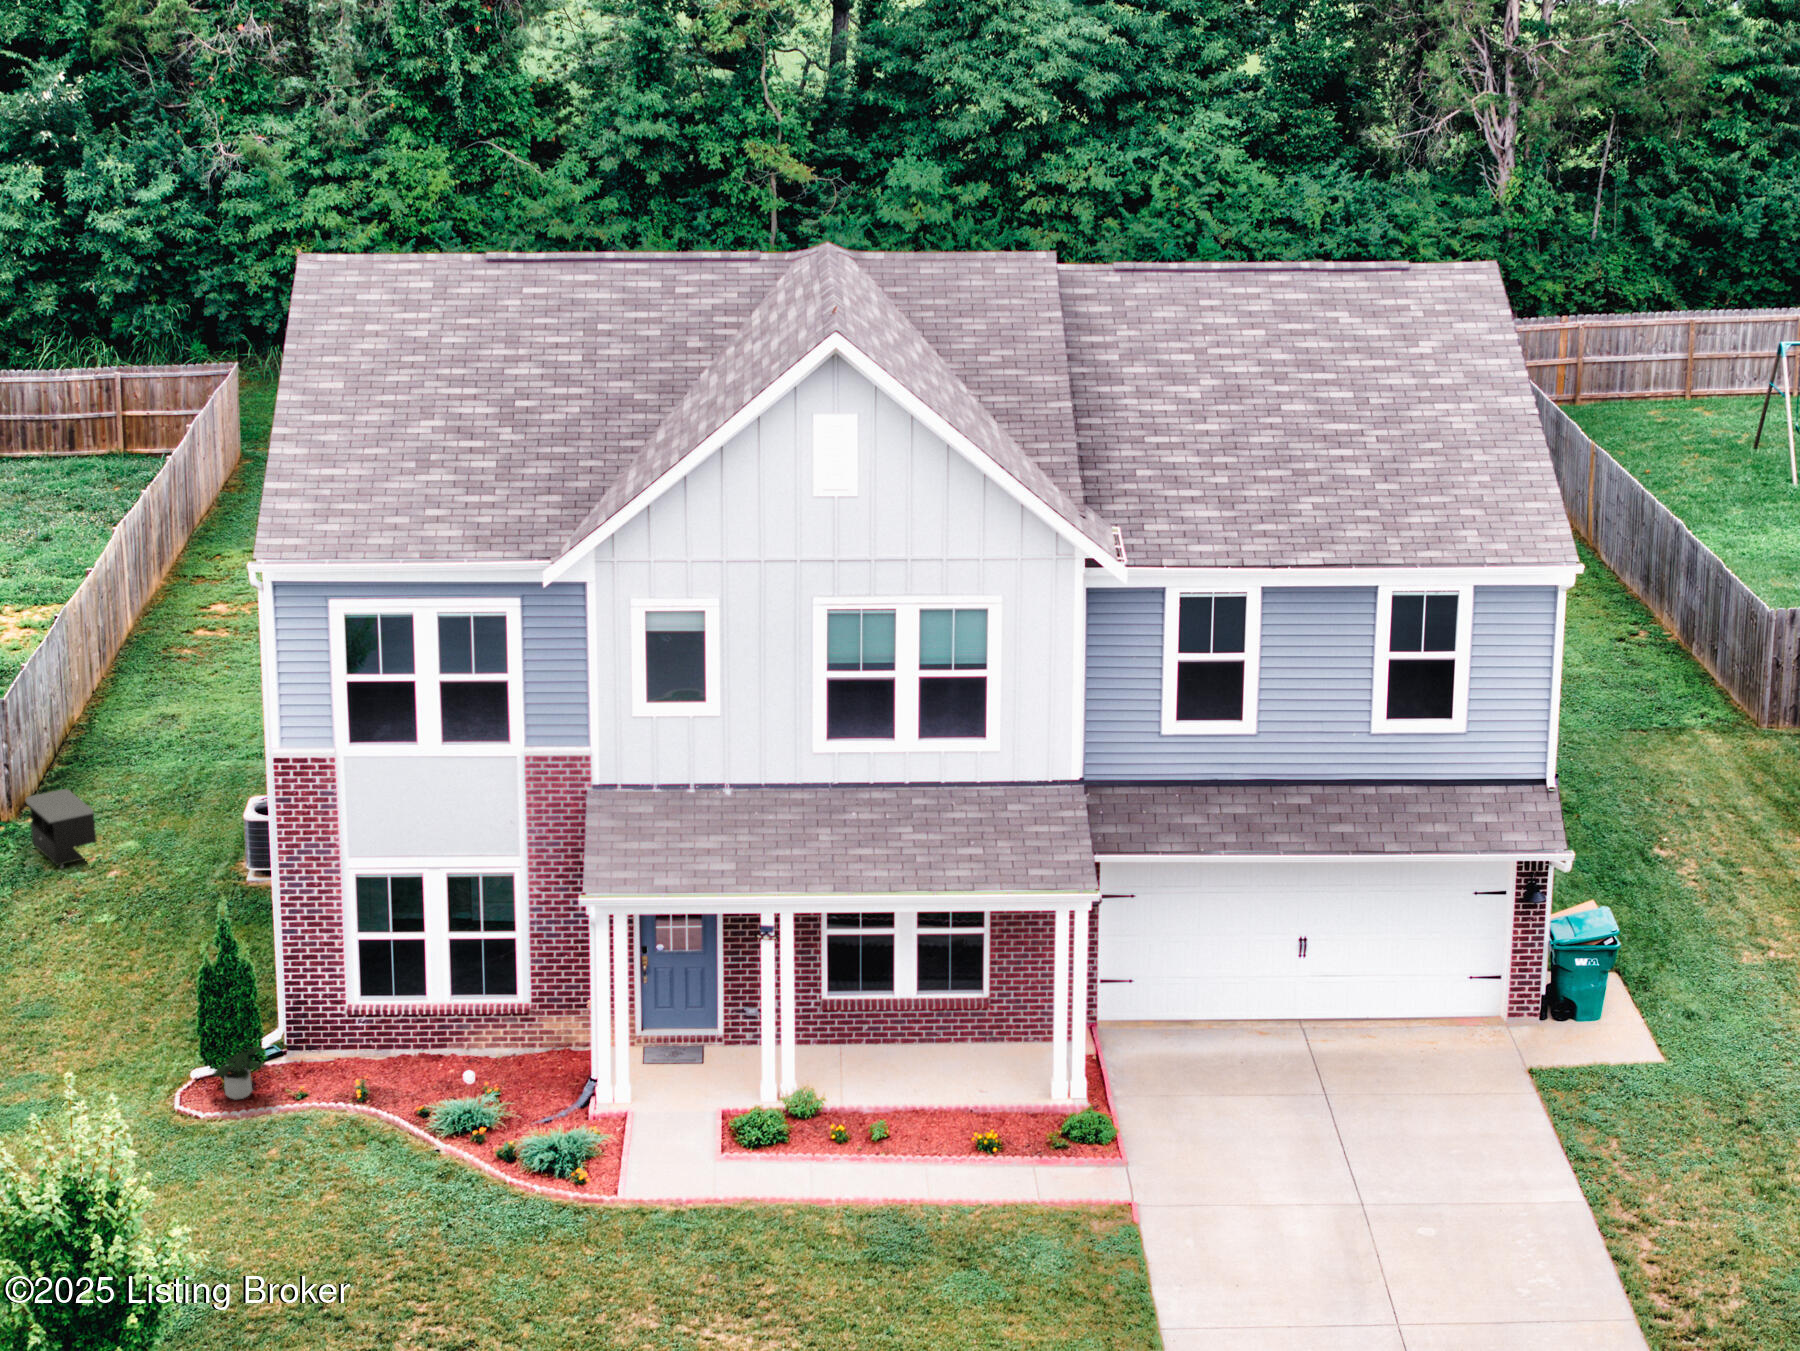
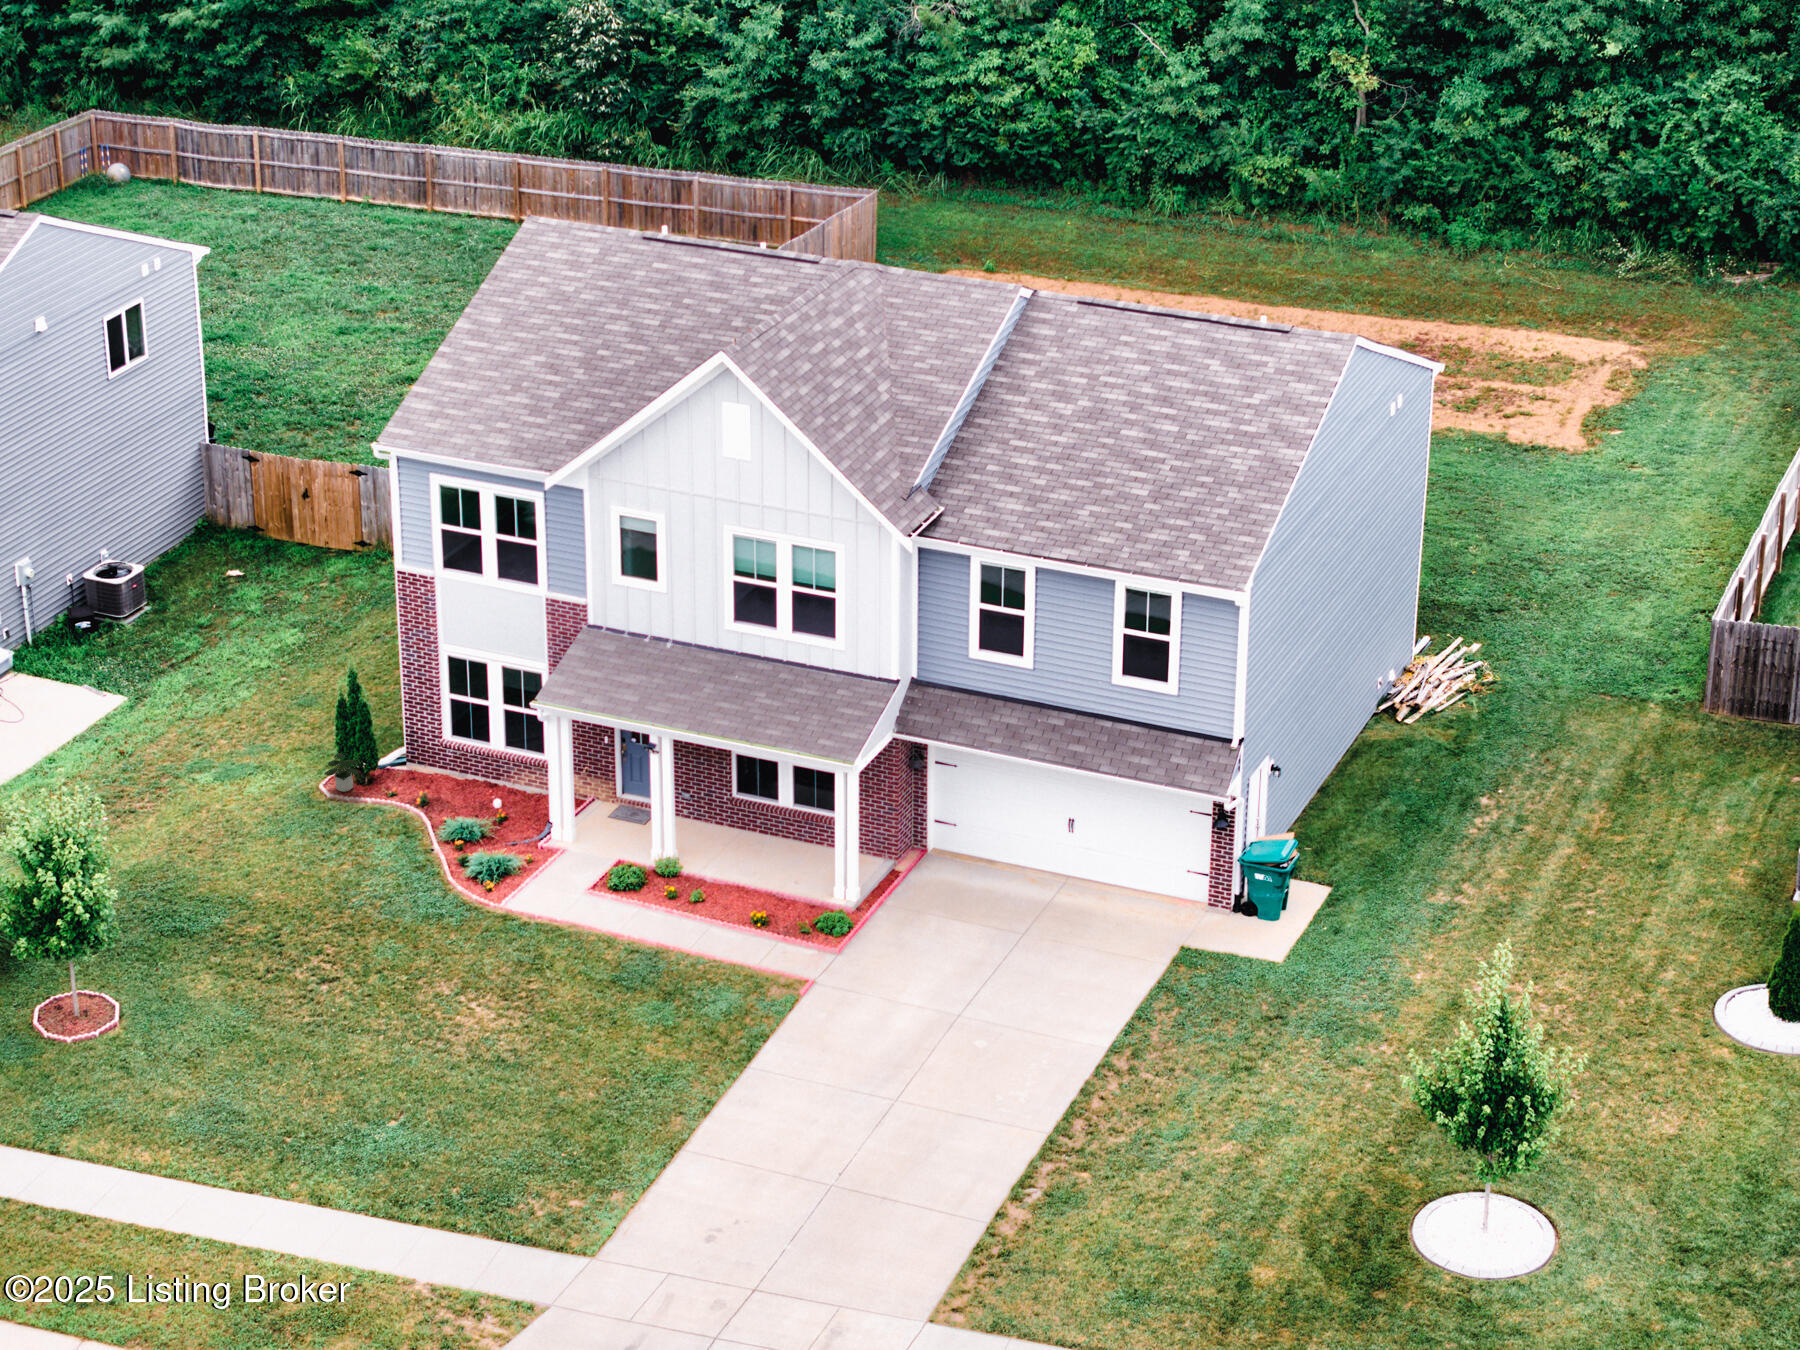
storage bench: present [26,789,97,868] -> none [356,542,391,598]

